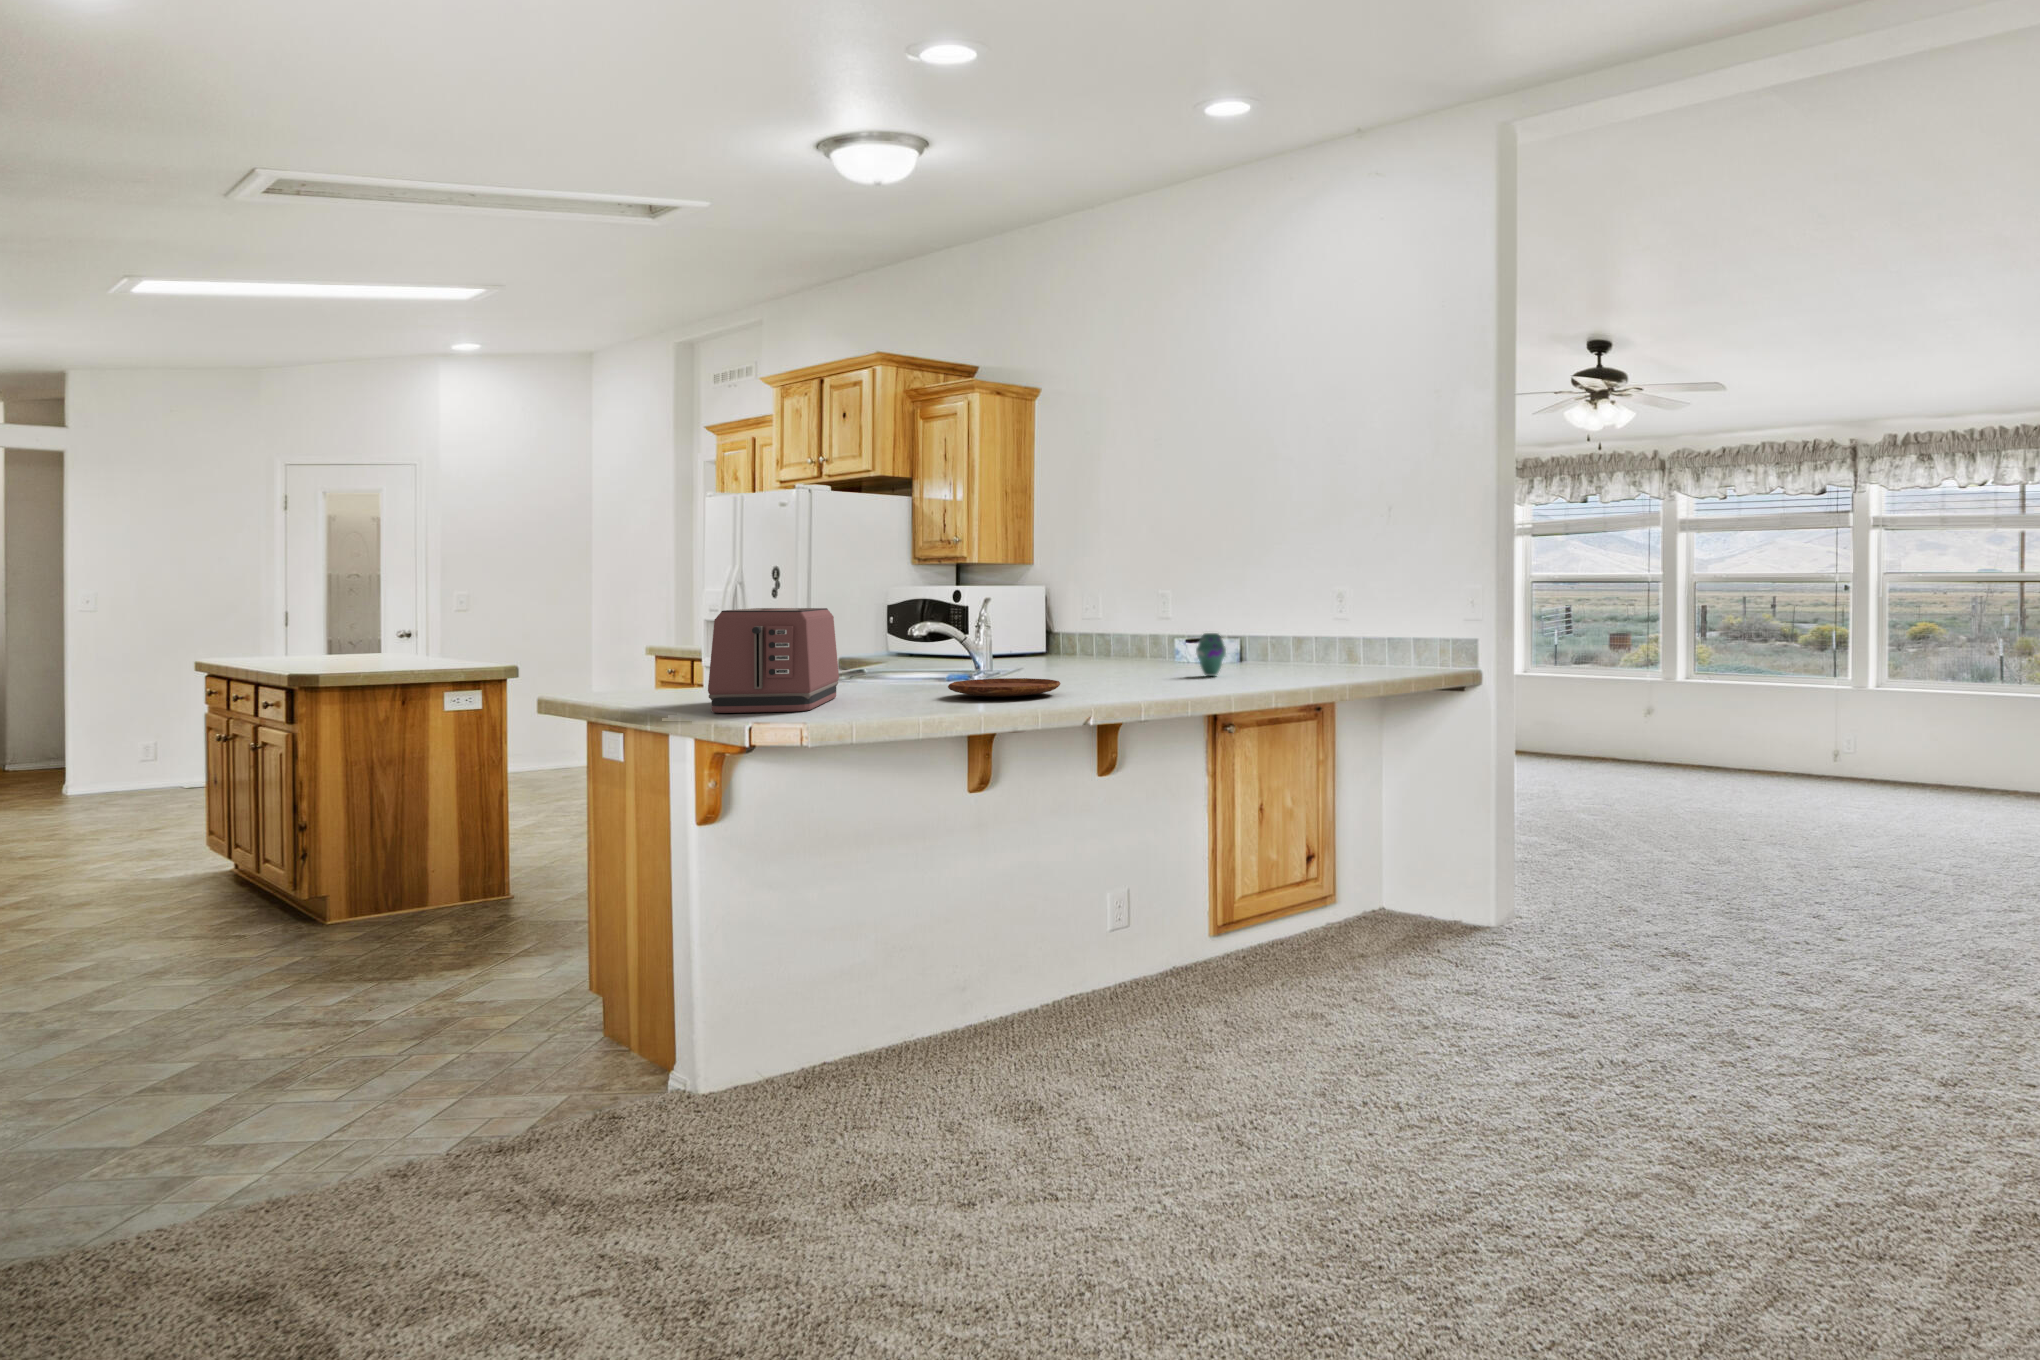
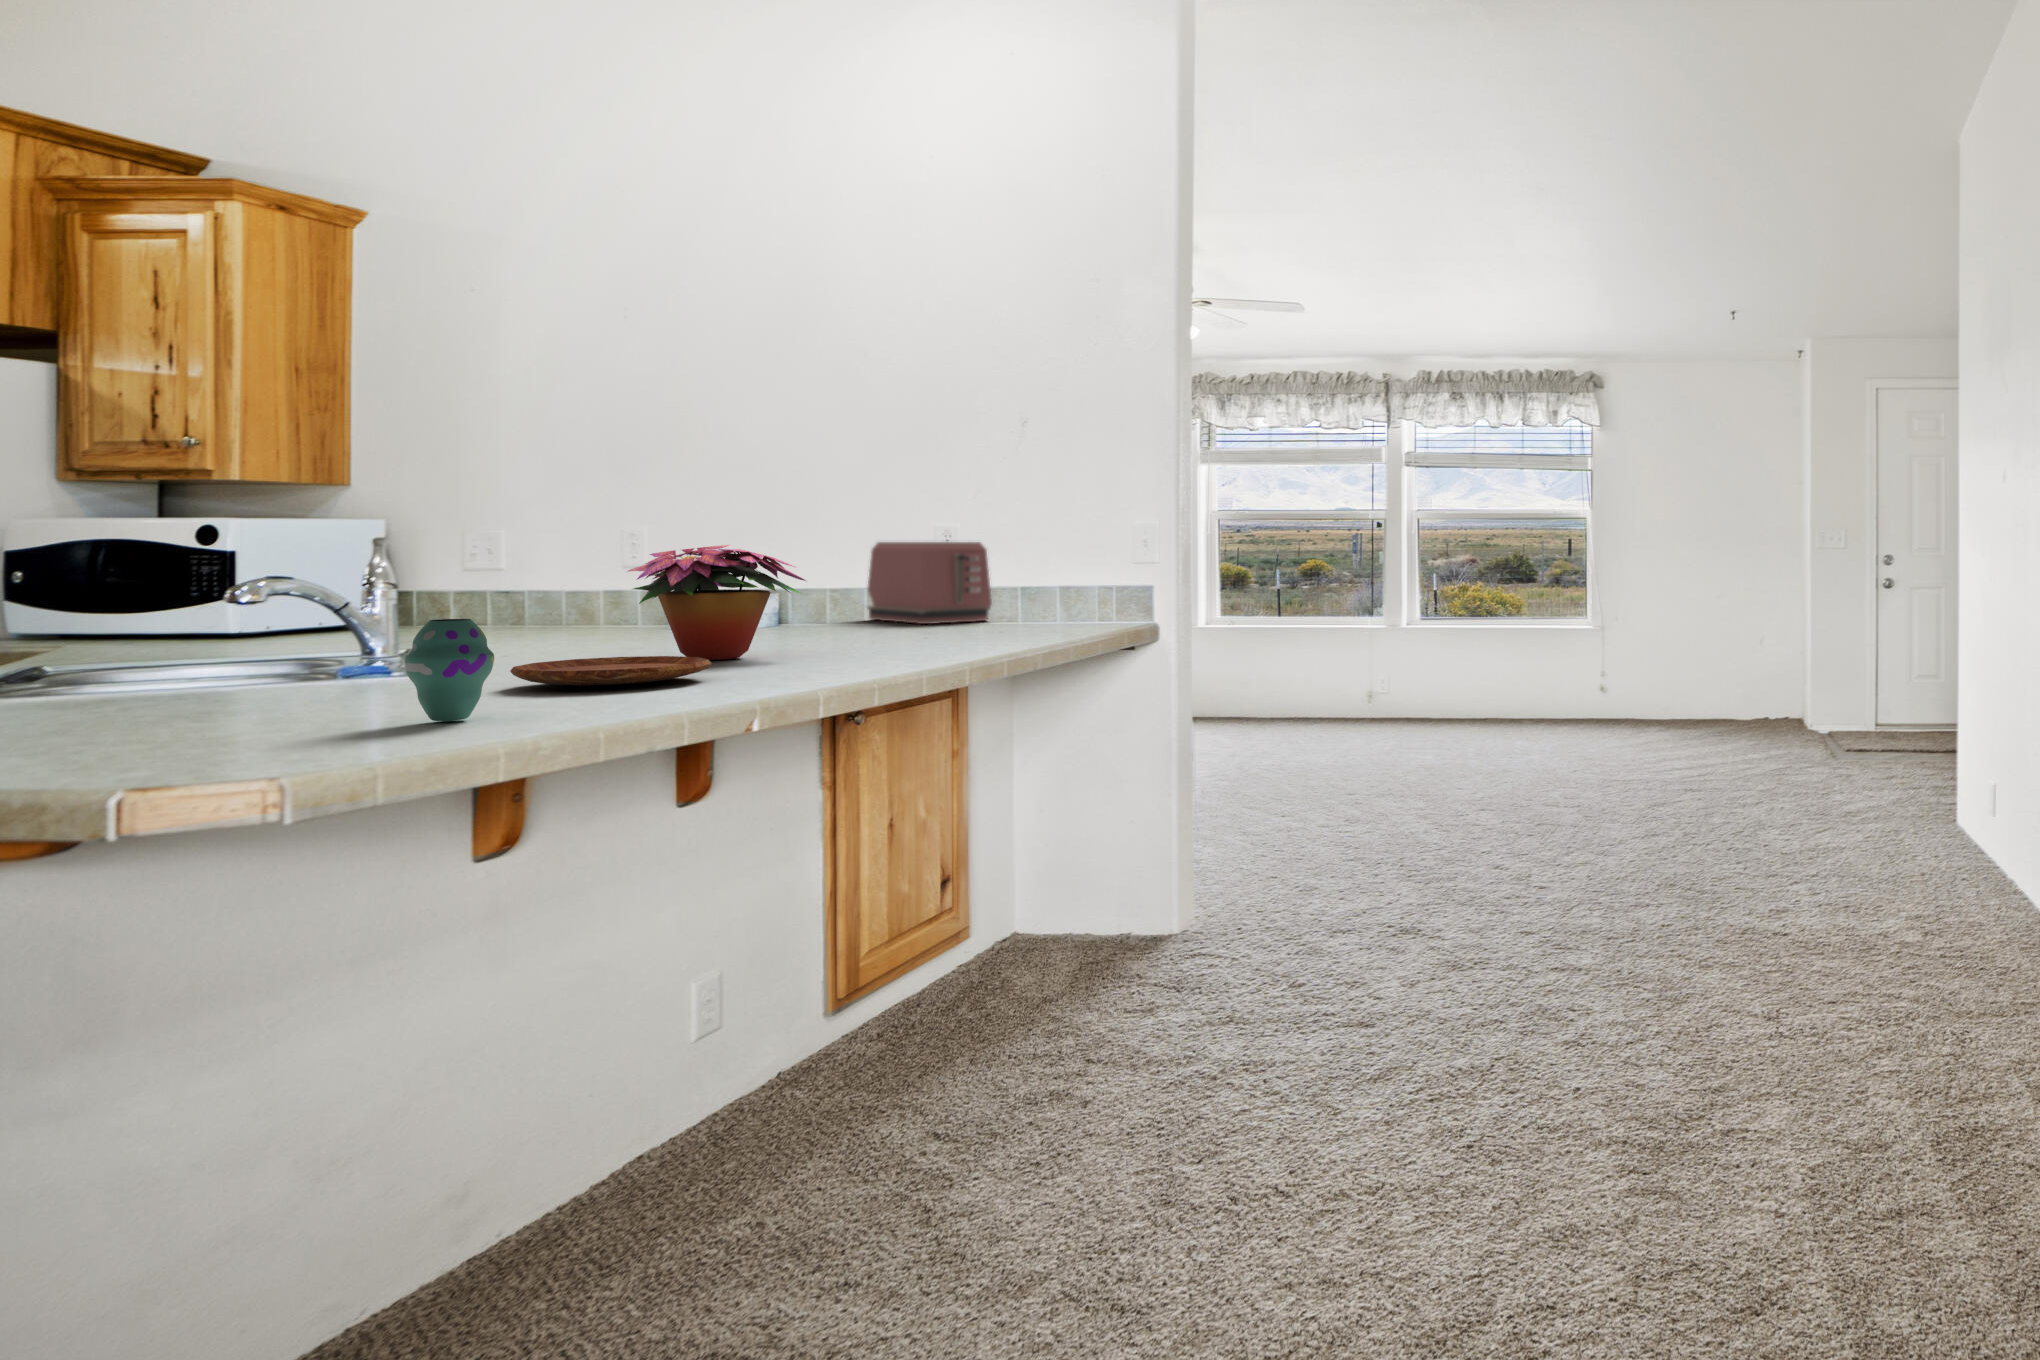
flower arrangement: none [1052,604,1168,682] -> present [627,545,805,660]
toaster: present [708,608,839,713] -> present [867,542,992,624]
vase: present [1196,633,1226,676] -> present [405,619,494,721]

